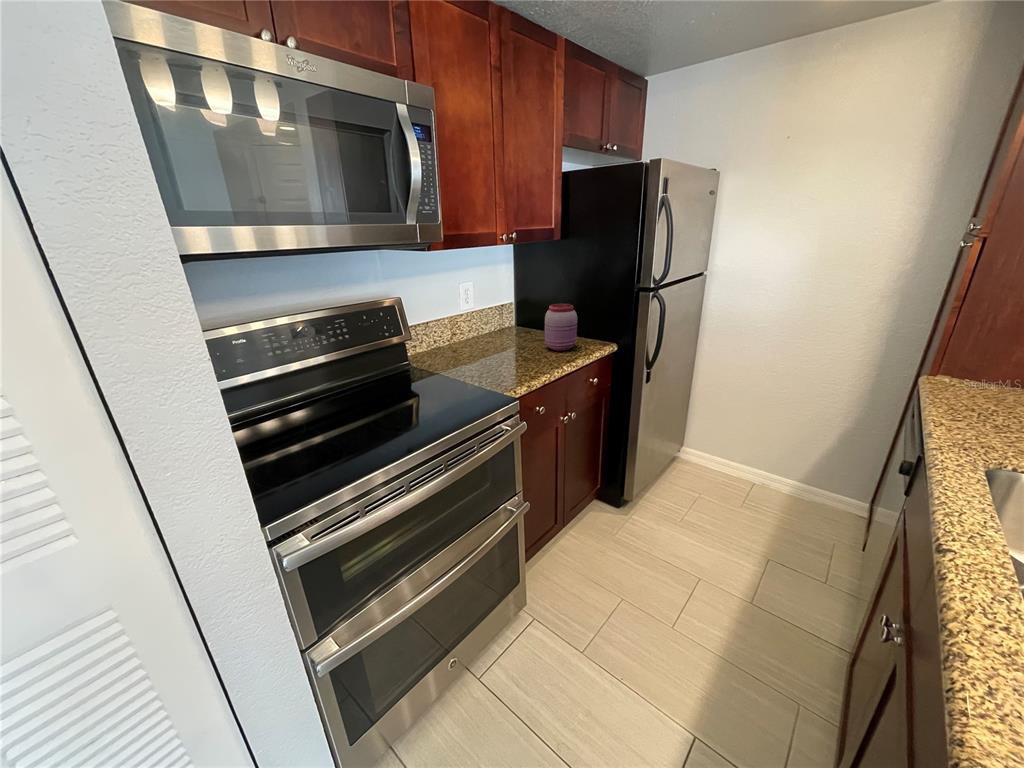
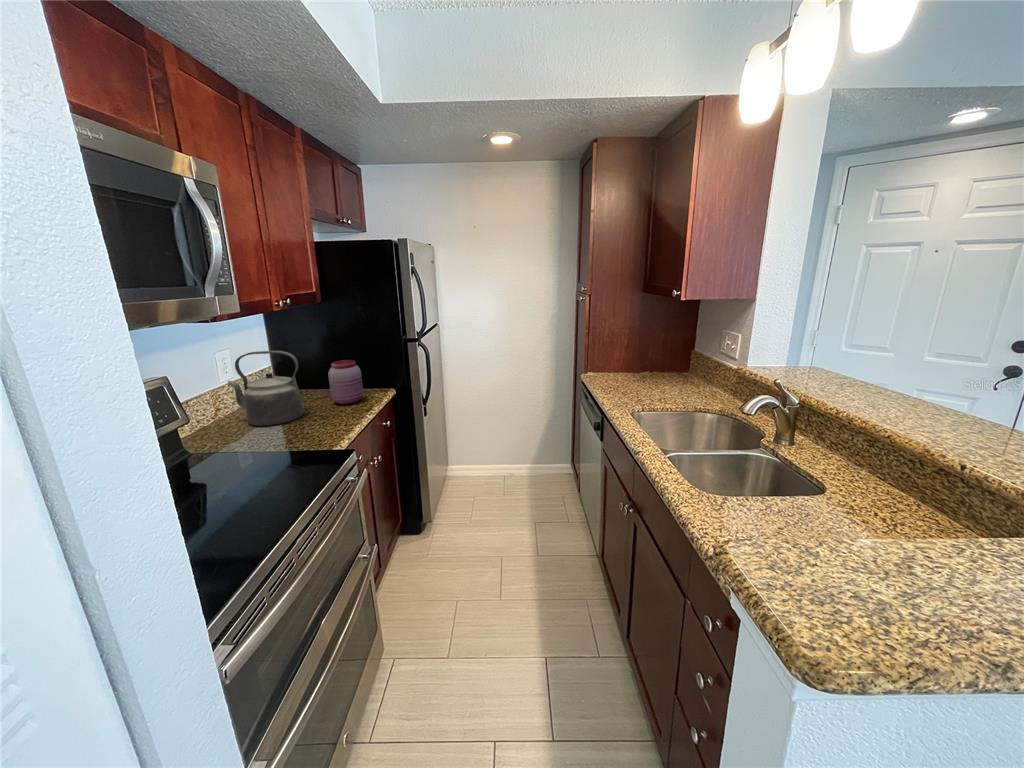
kettle: none [462,285,516,357] -> present [228,351,304,426]

